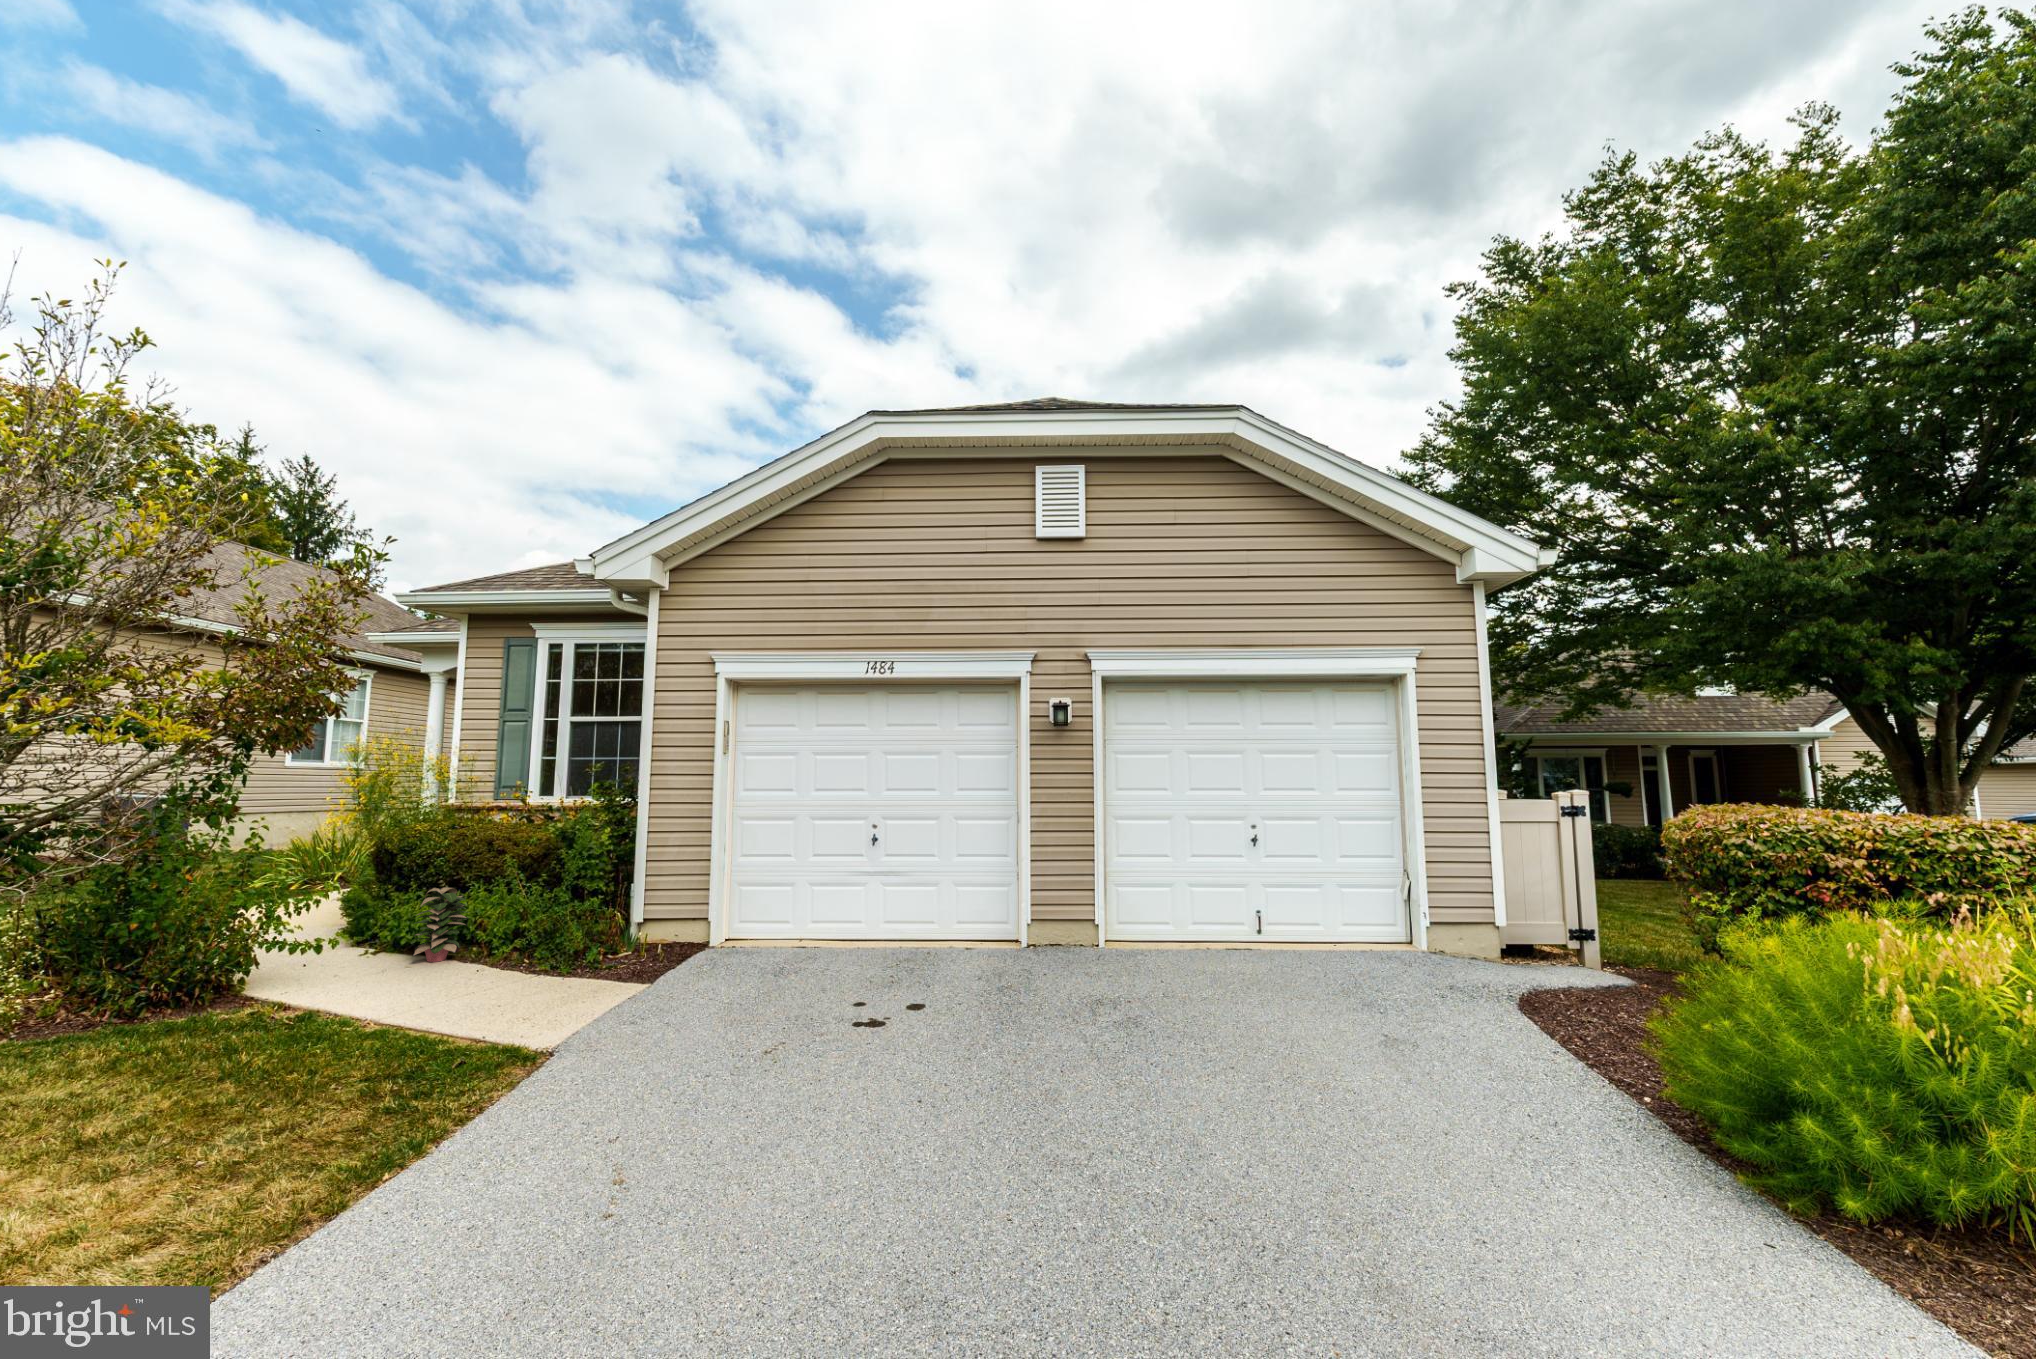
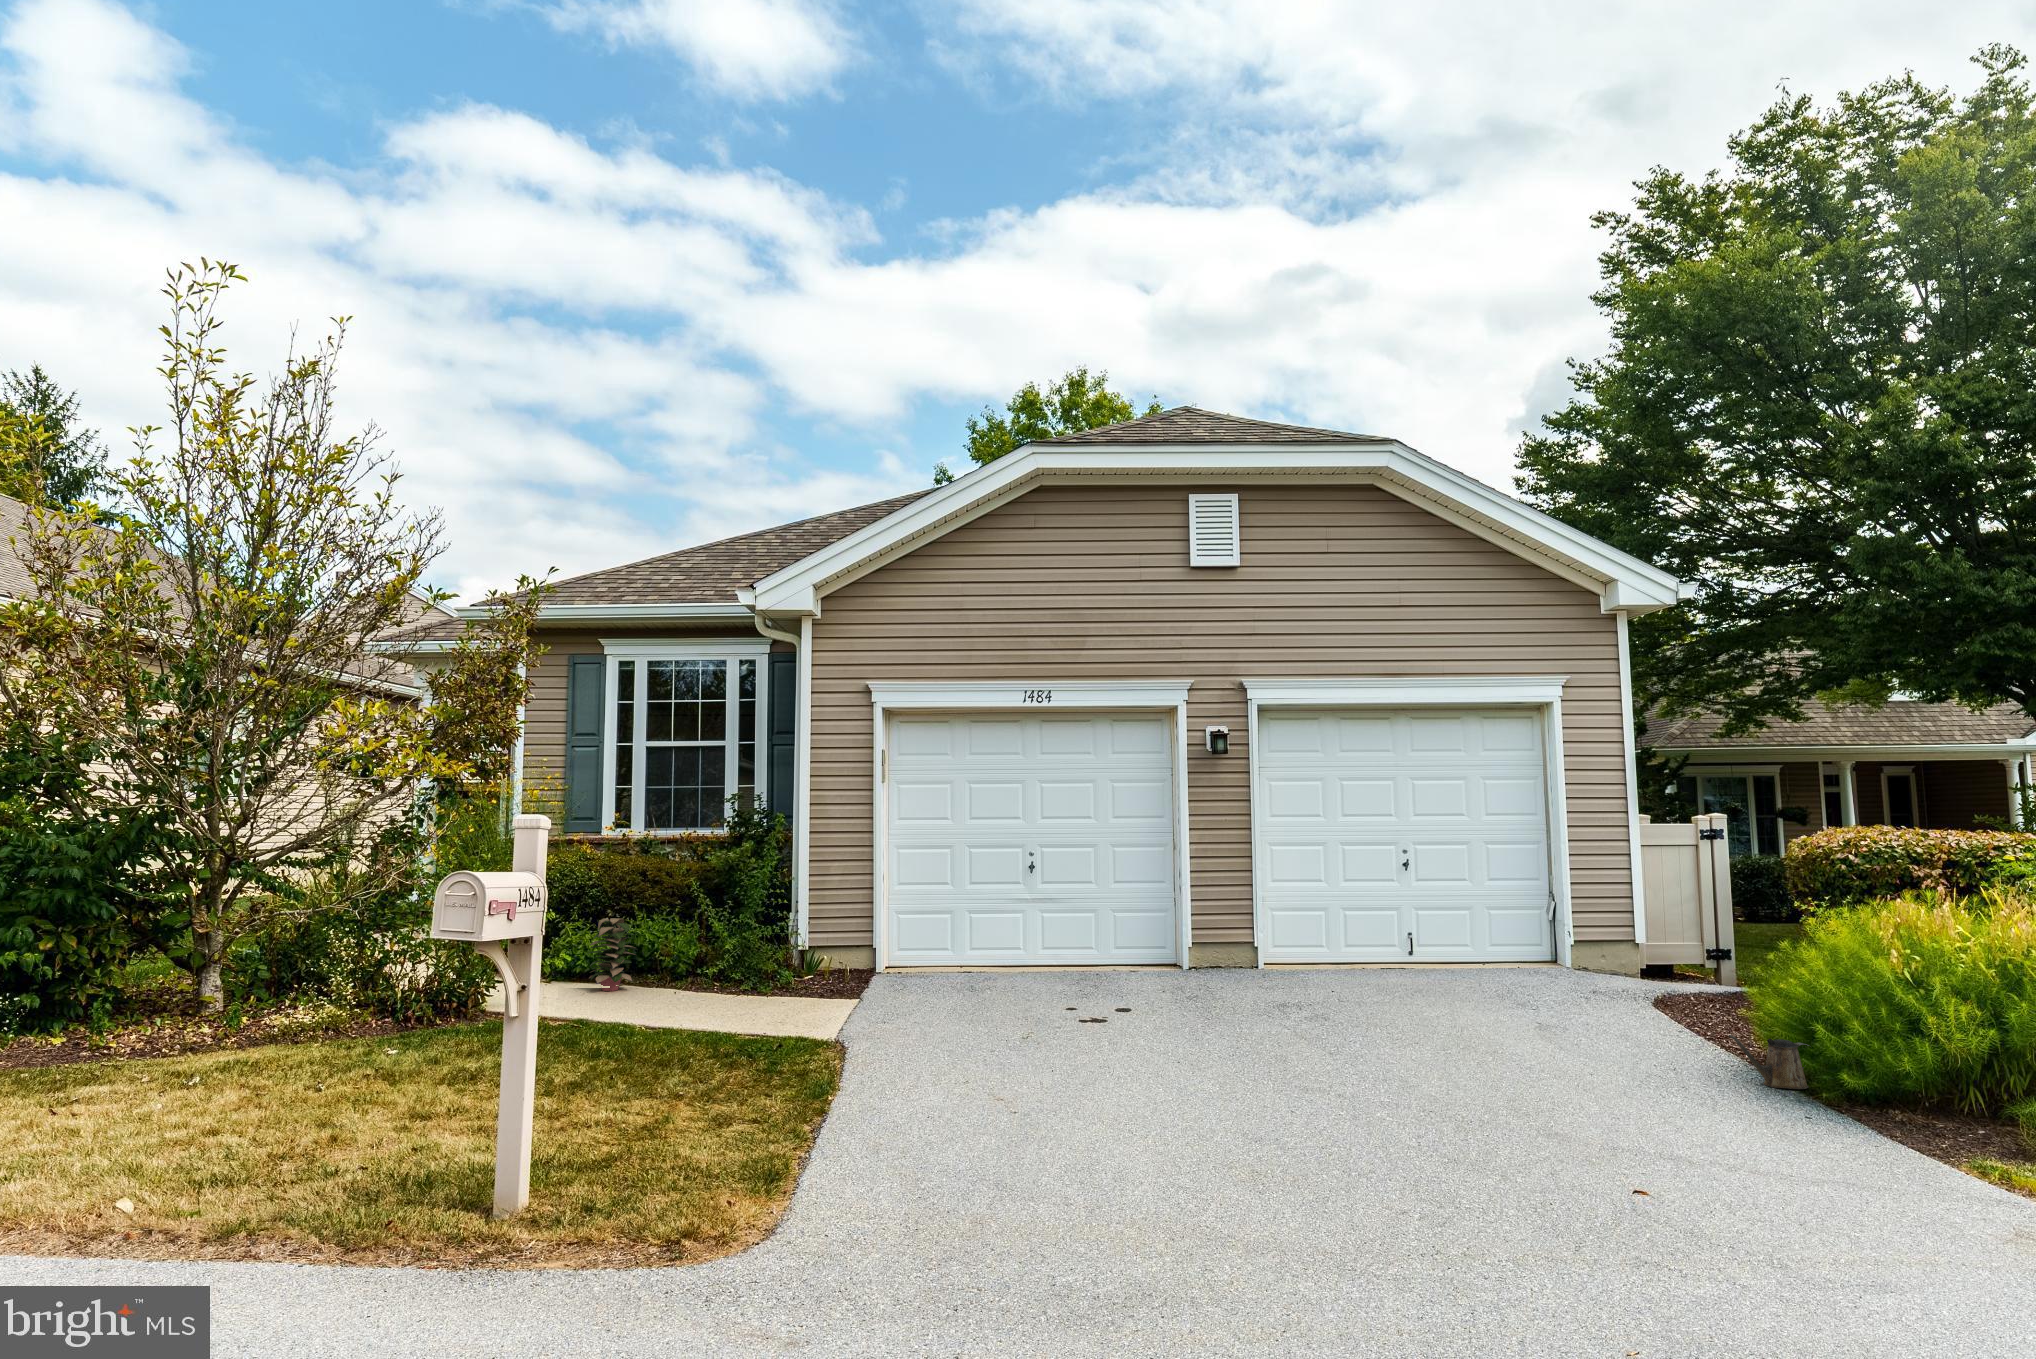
watering can: none [1648,1133,1779,1227] -> present [1729,1035,1809,1089]

